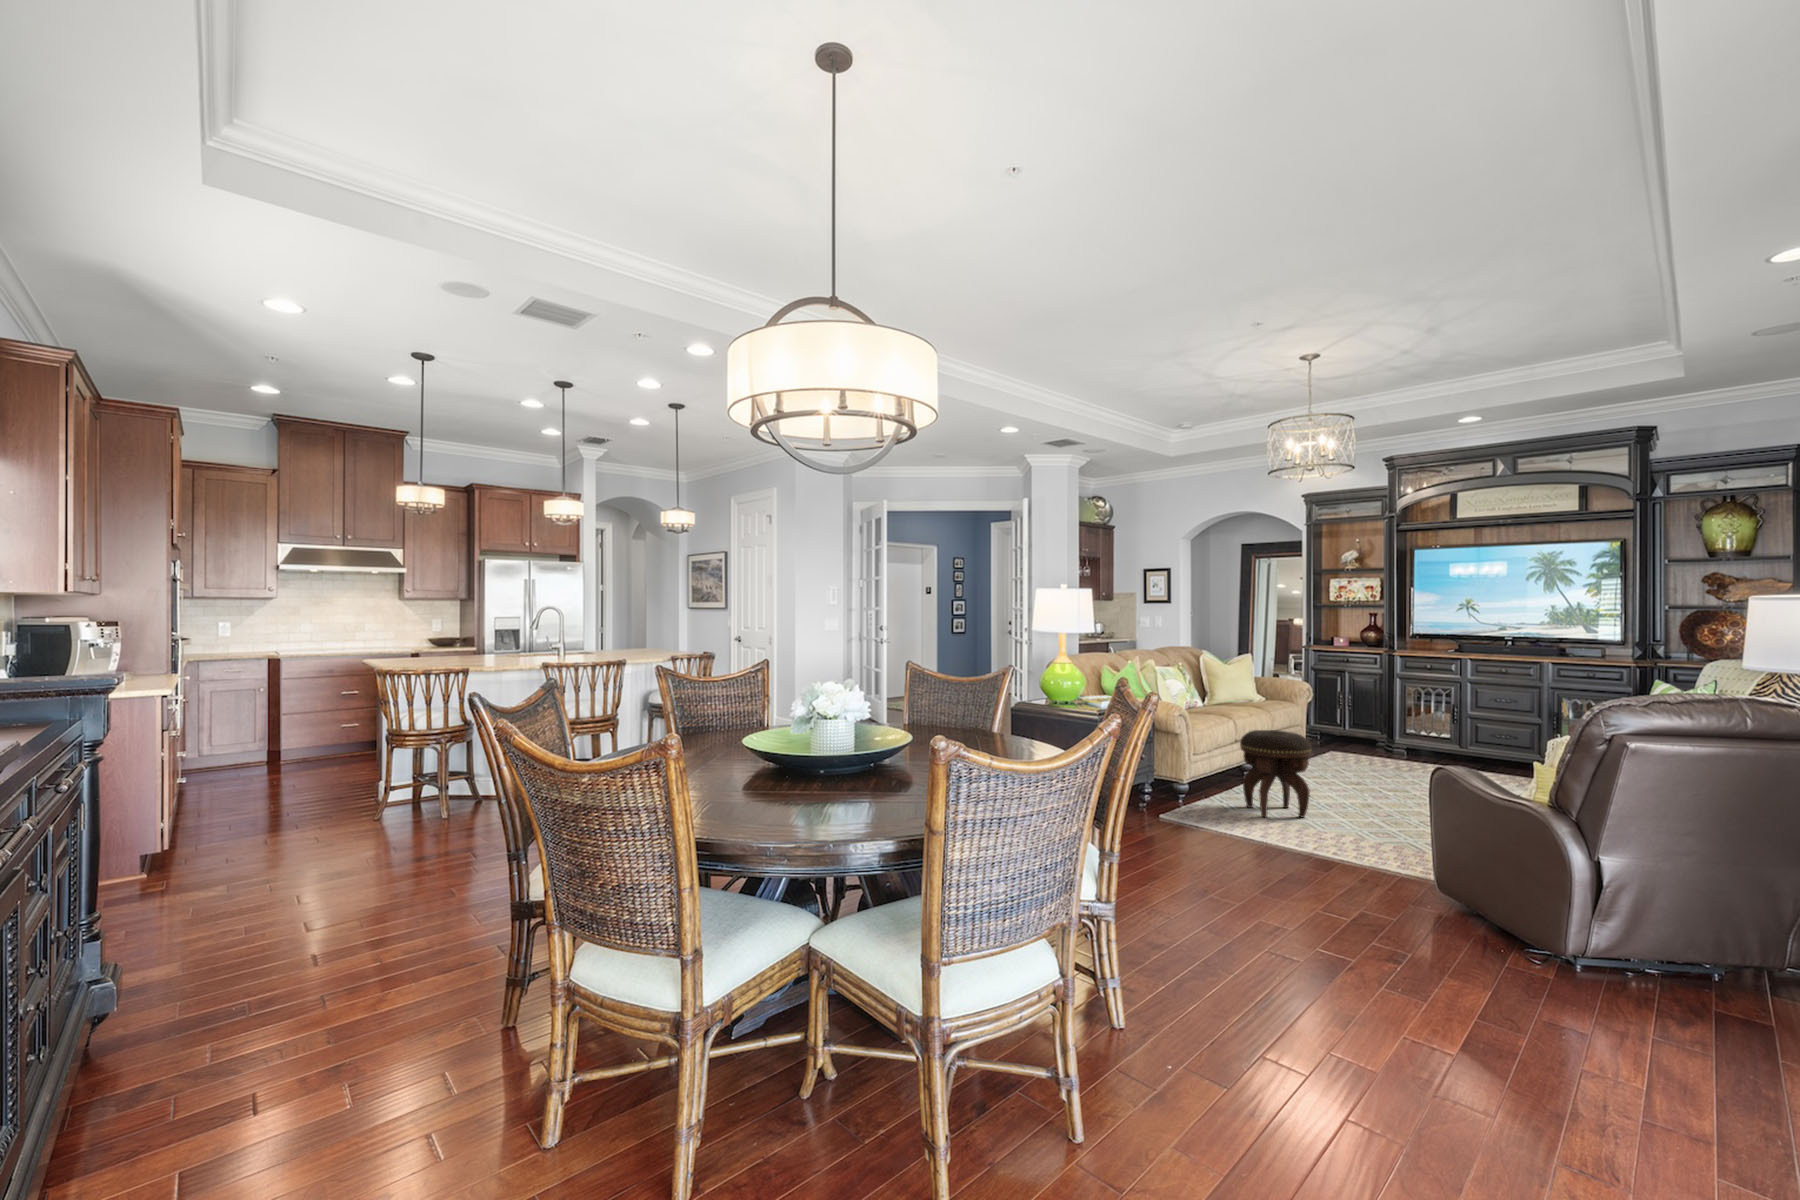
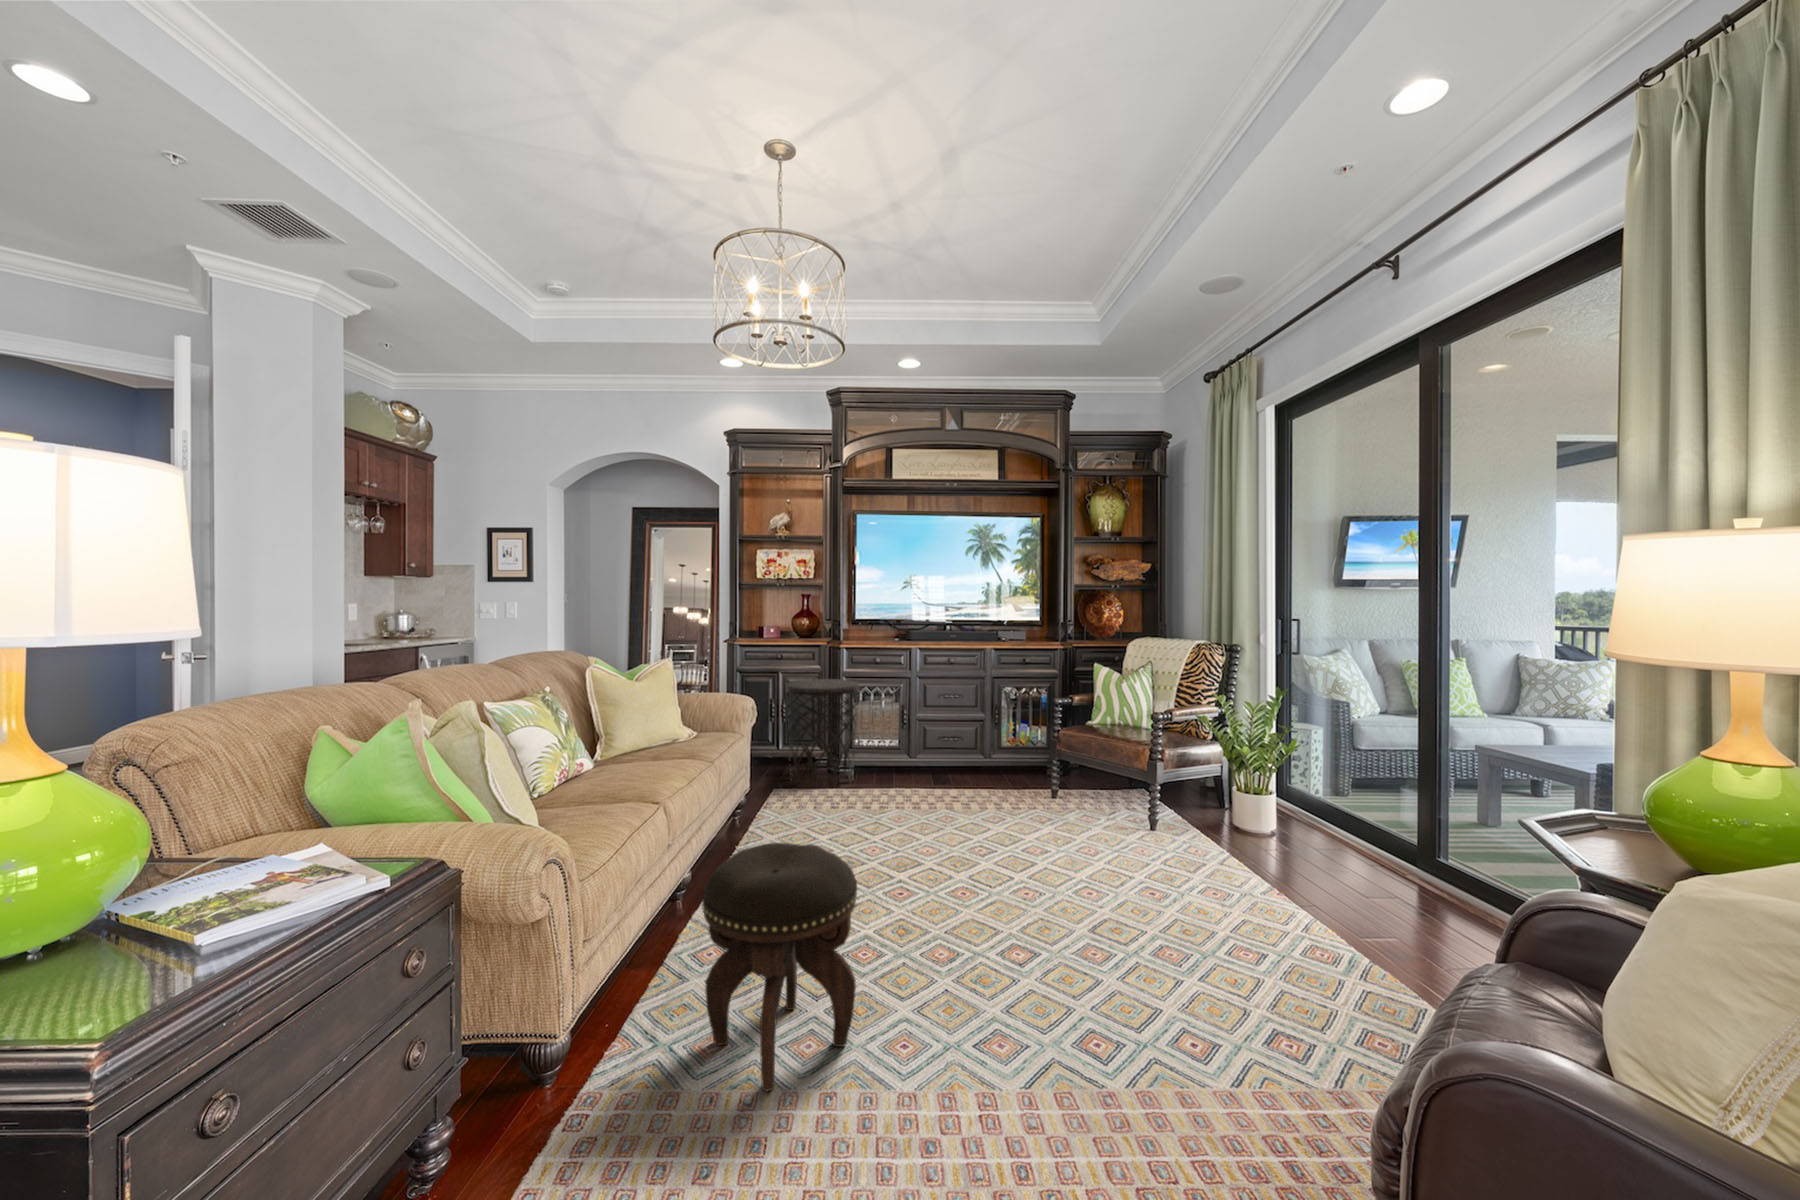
side table: none [1344,679,1407,758] -> present [786,679,859,787]

